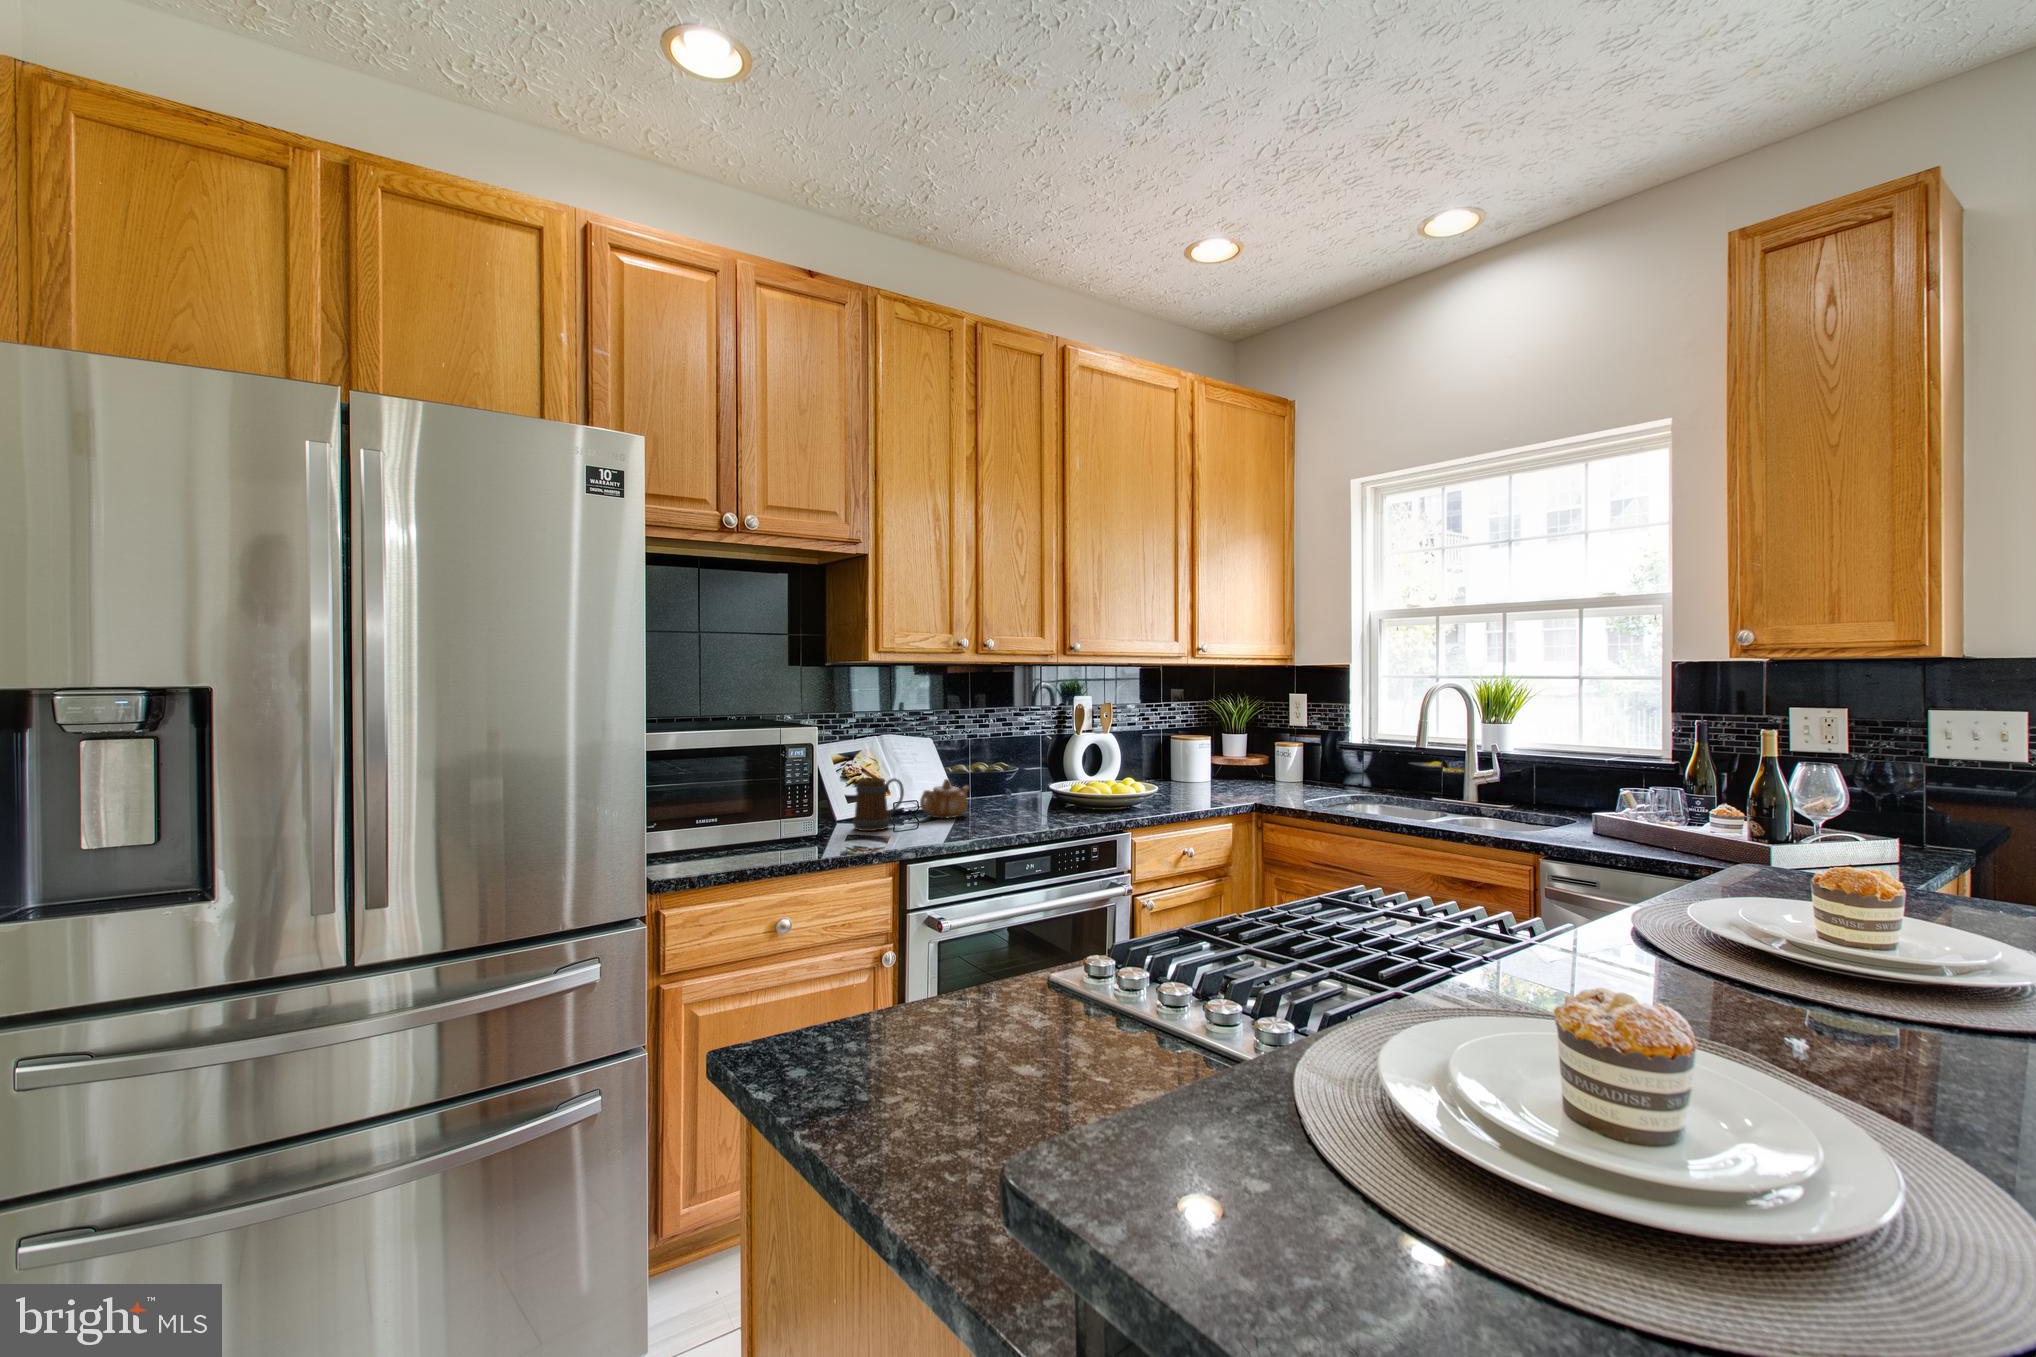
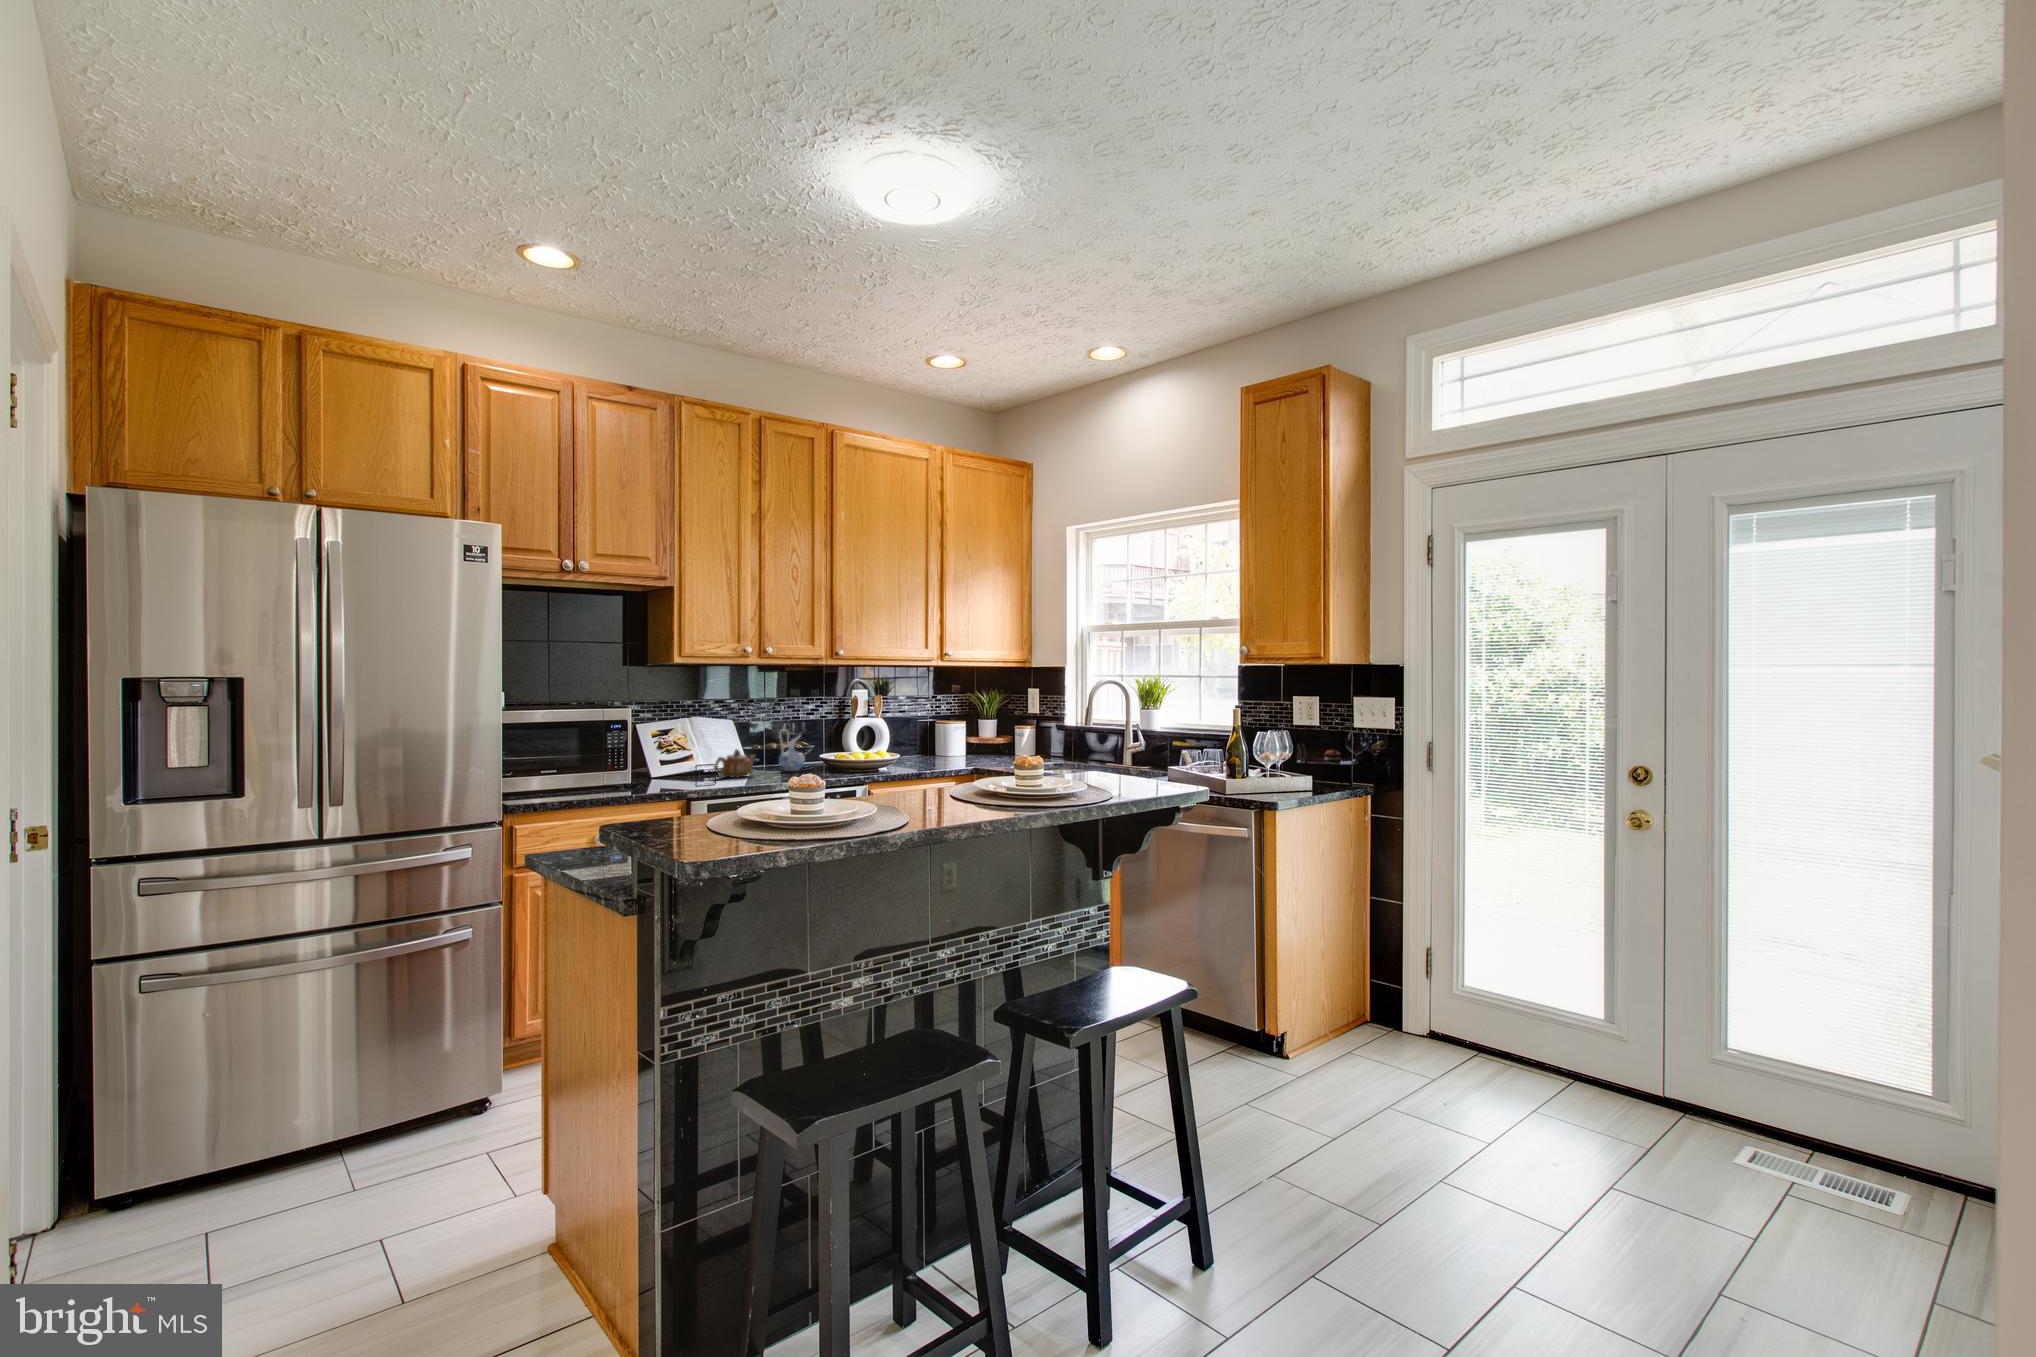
ceramic pitcher: none [994,749,1028,806] -> present [779,729,805,771]
mug: present [853,777,904,831] -> none [661,747,700,784]

